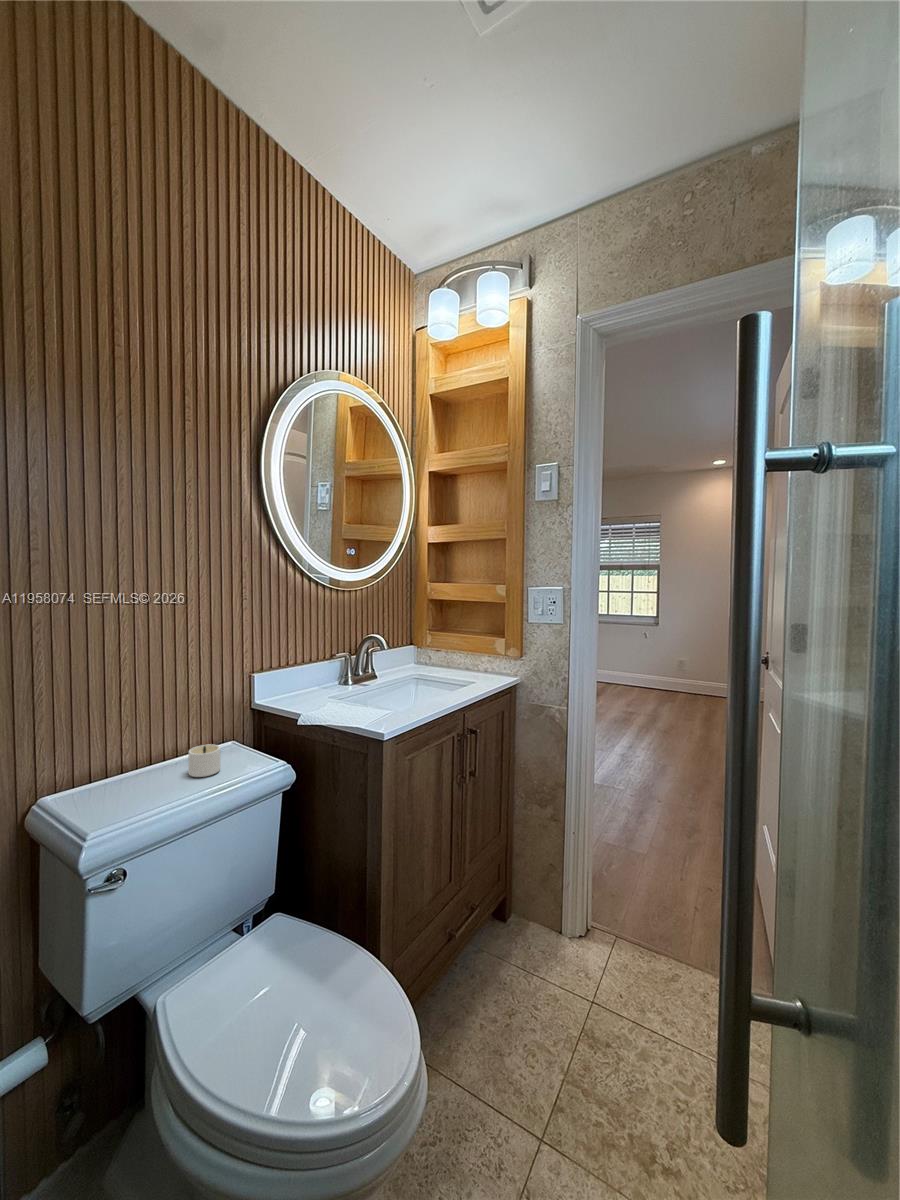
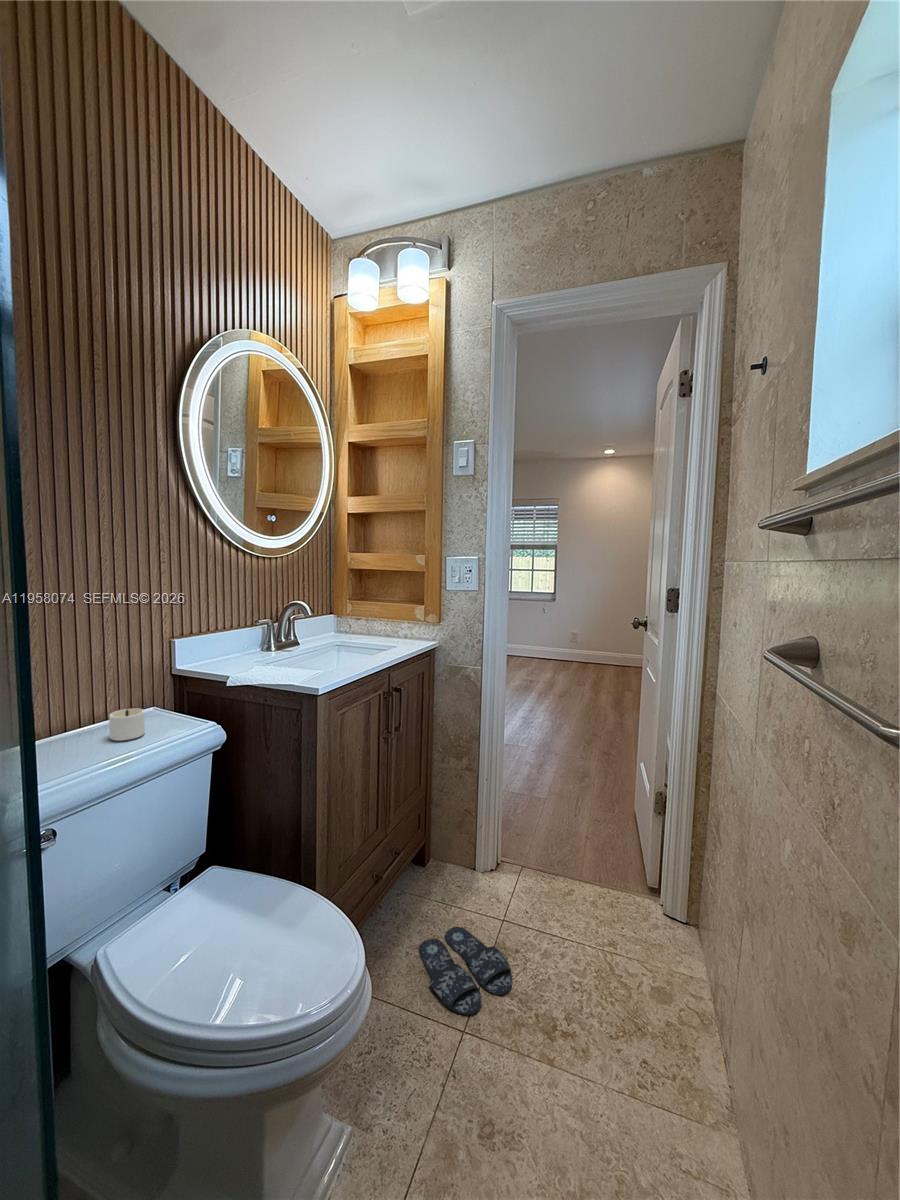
slippers: none [494,1003,601,1119] -> present [419,927,512,1015]

